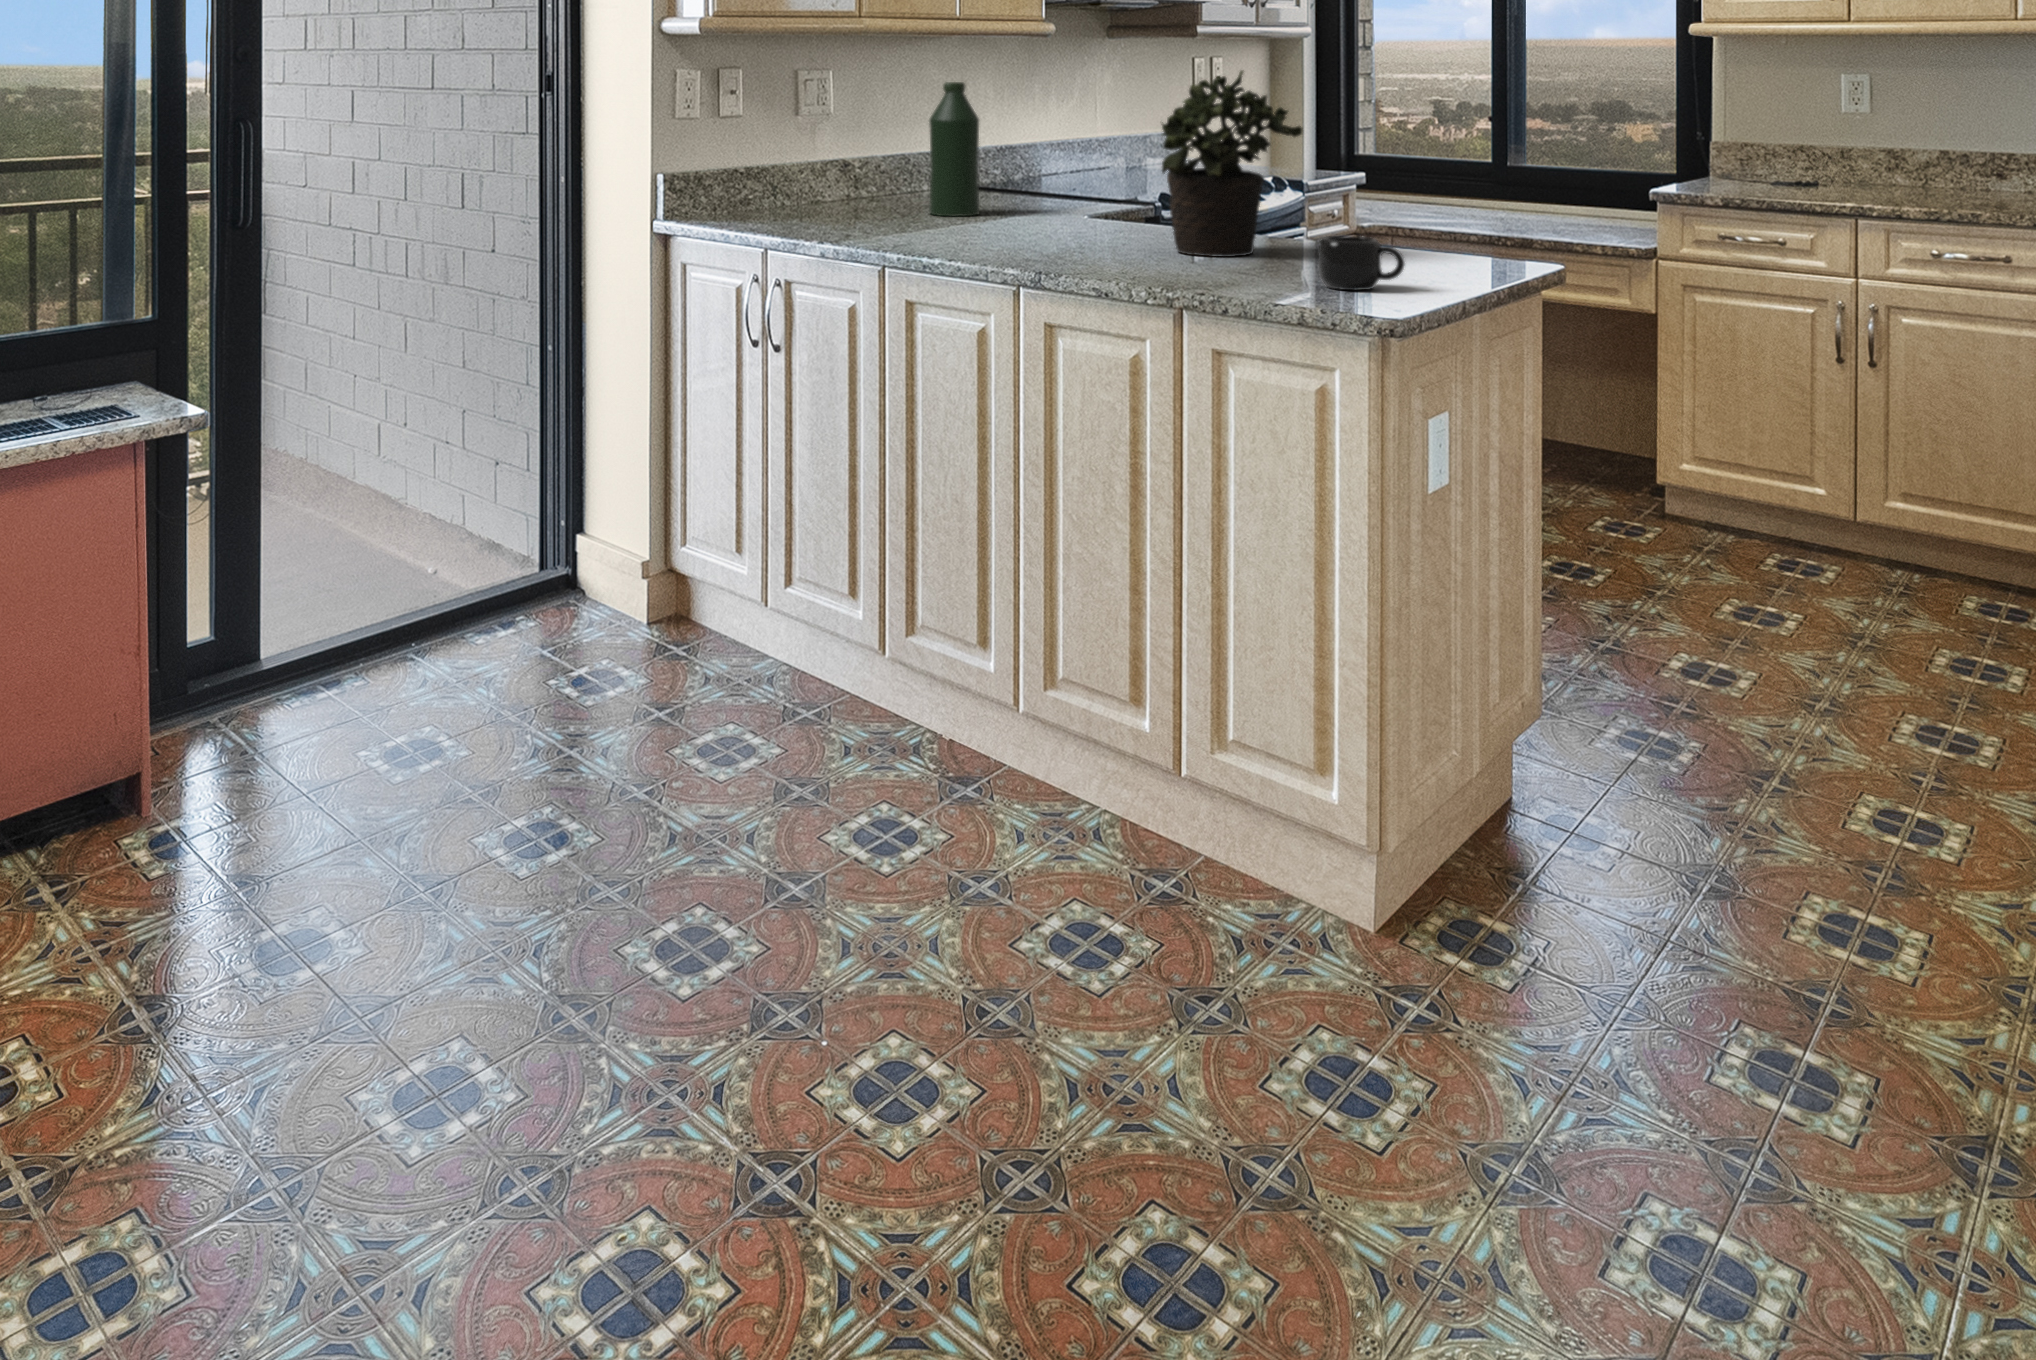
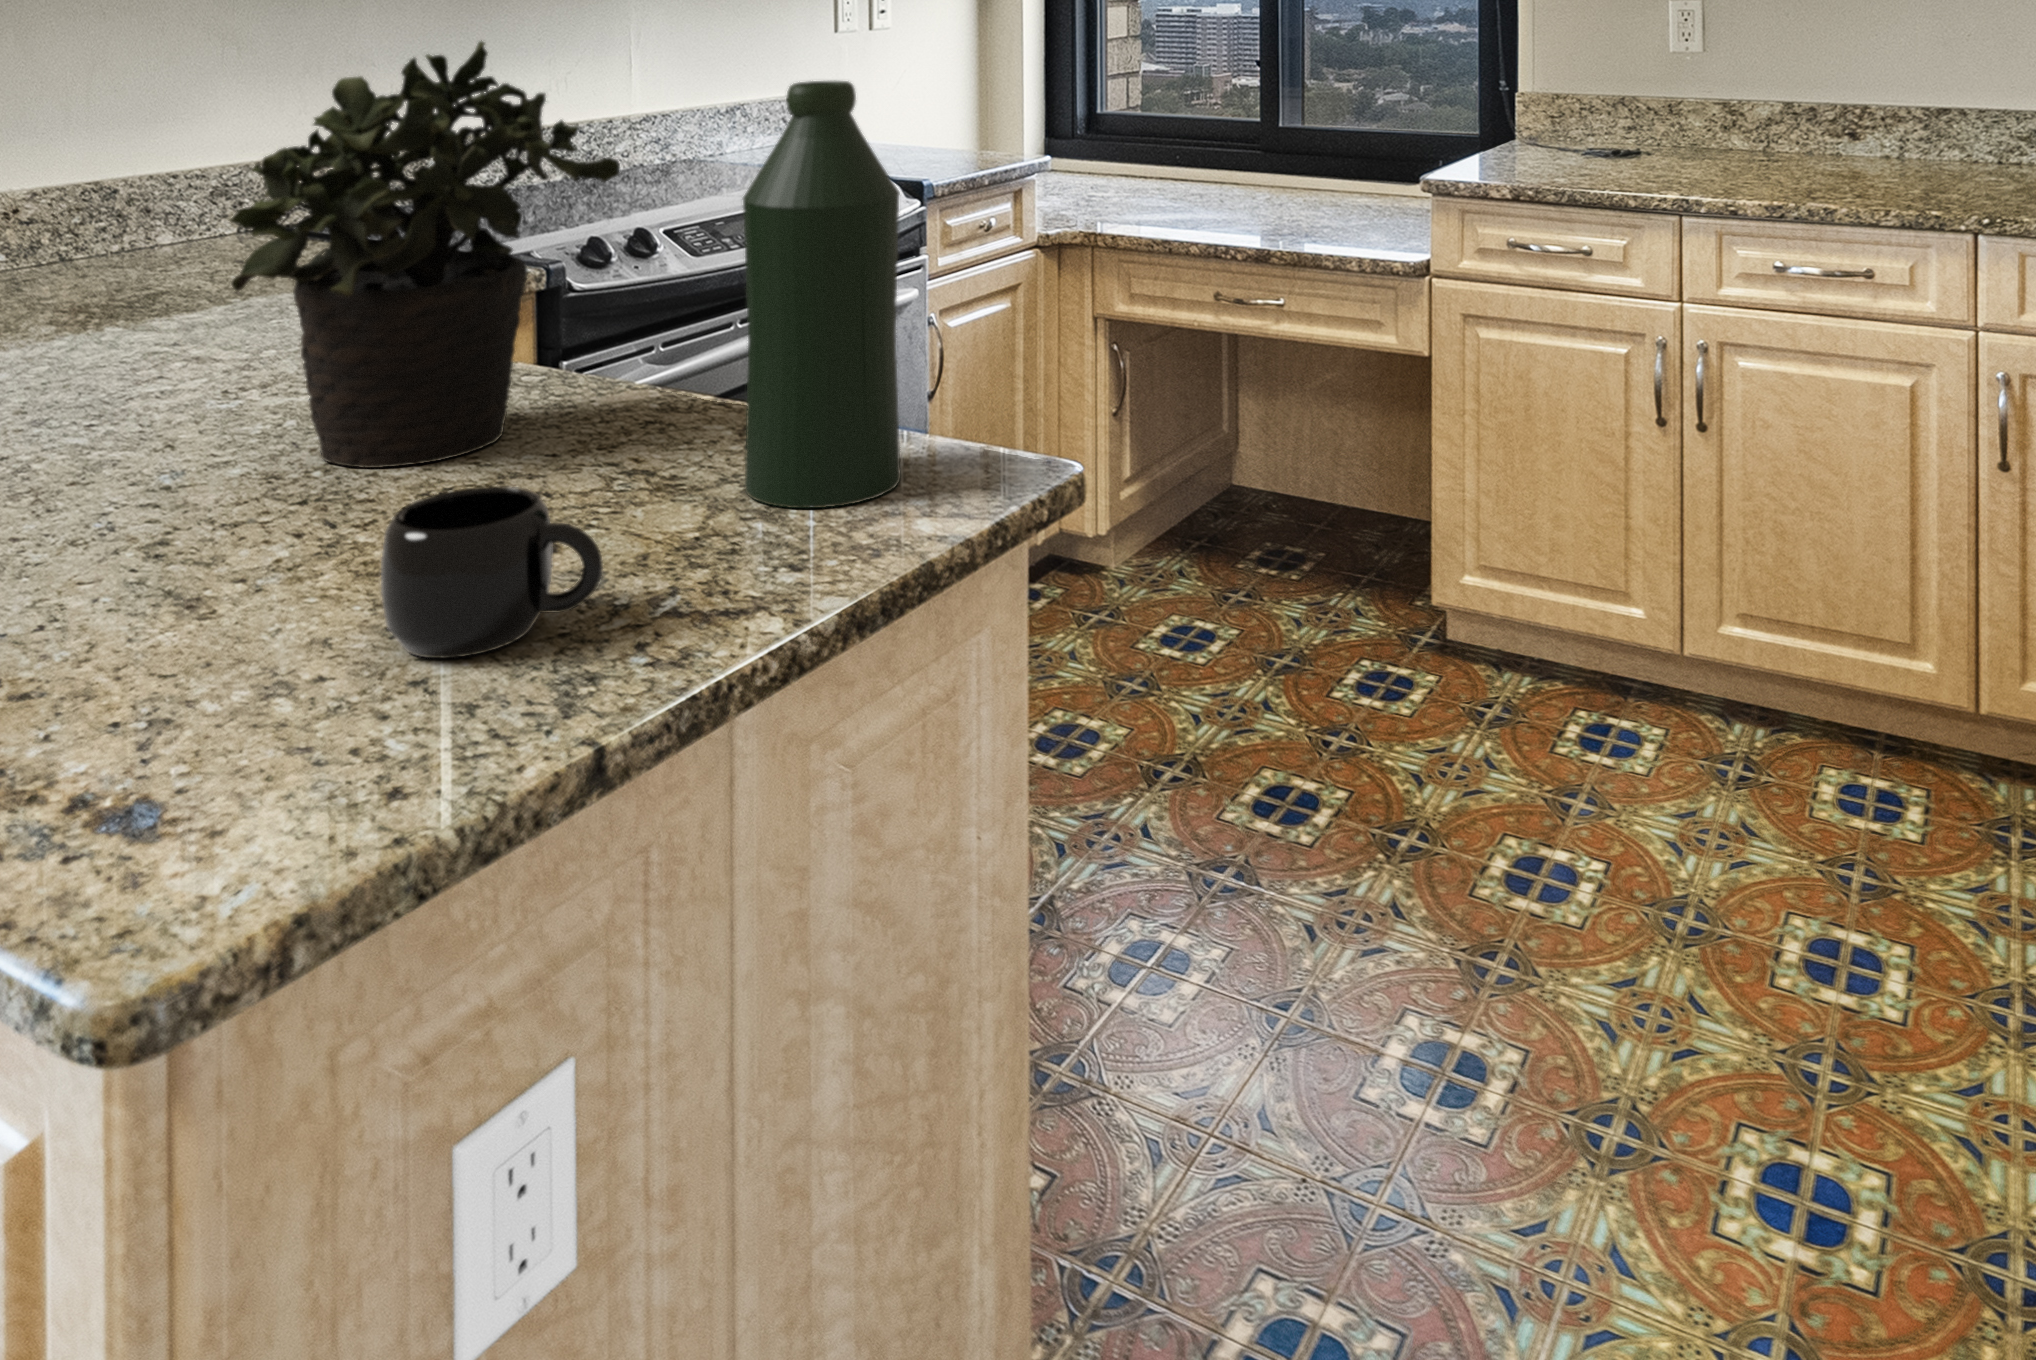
bottle: present [929,82,979,216] -> present [743,81,901,508]

